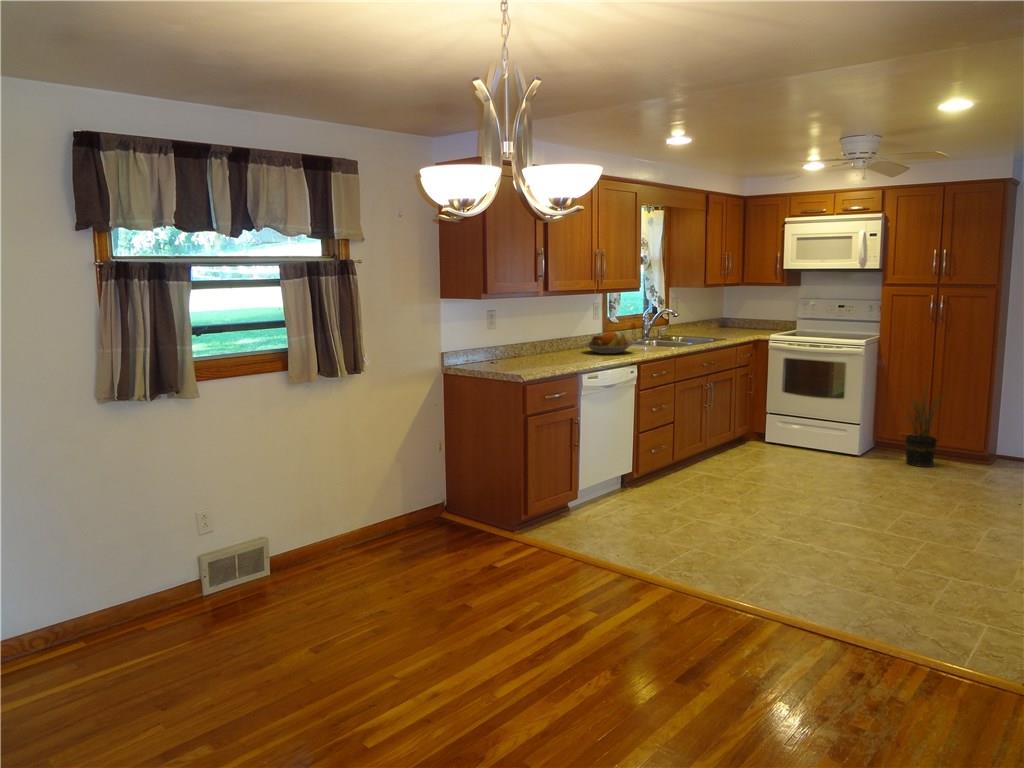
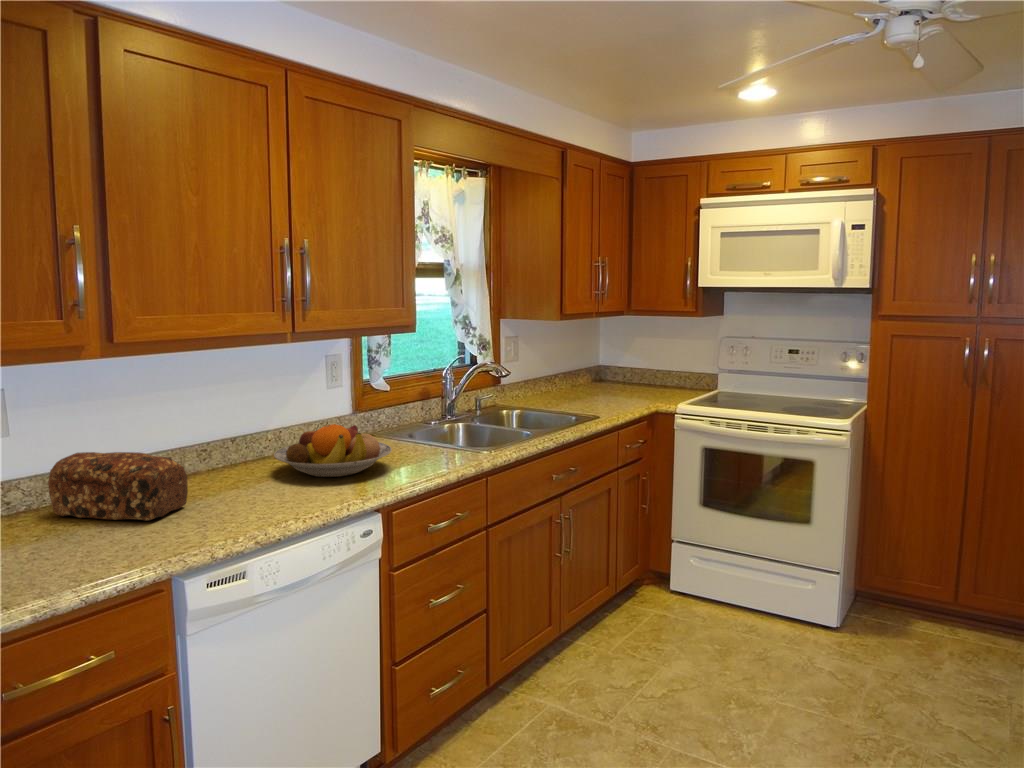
bread loaf: none [517,337,564,361] -> present [48,452,188,520]
potted plant: present [905,387,941,467] -> none [902,500,1019,663]

